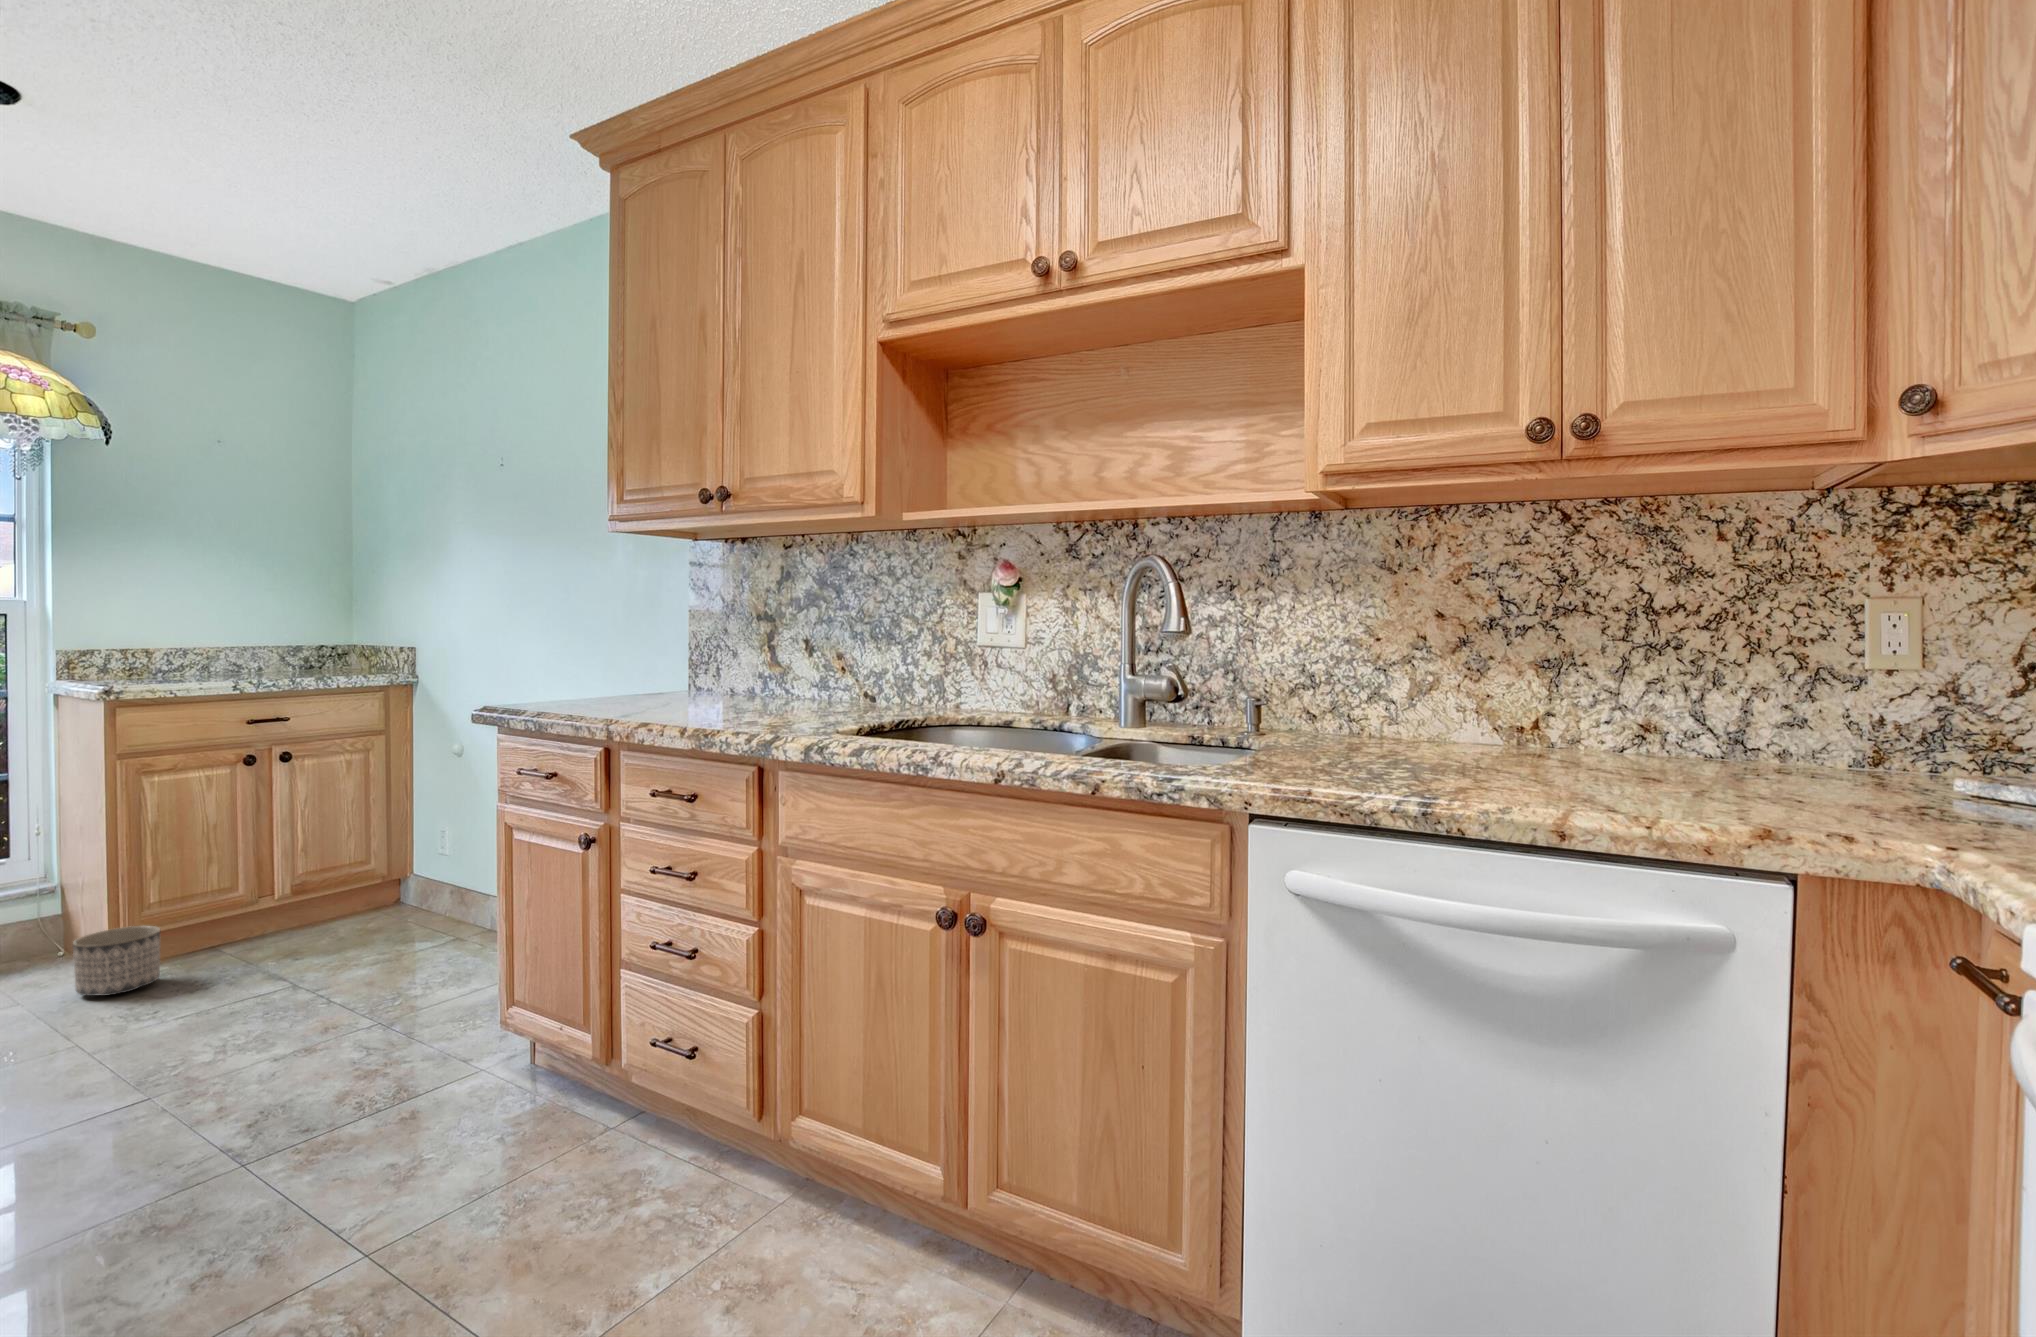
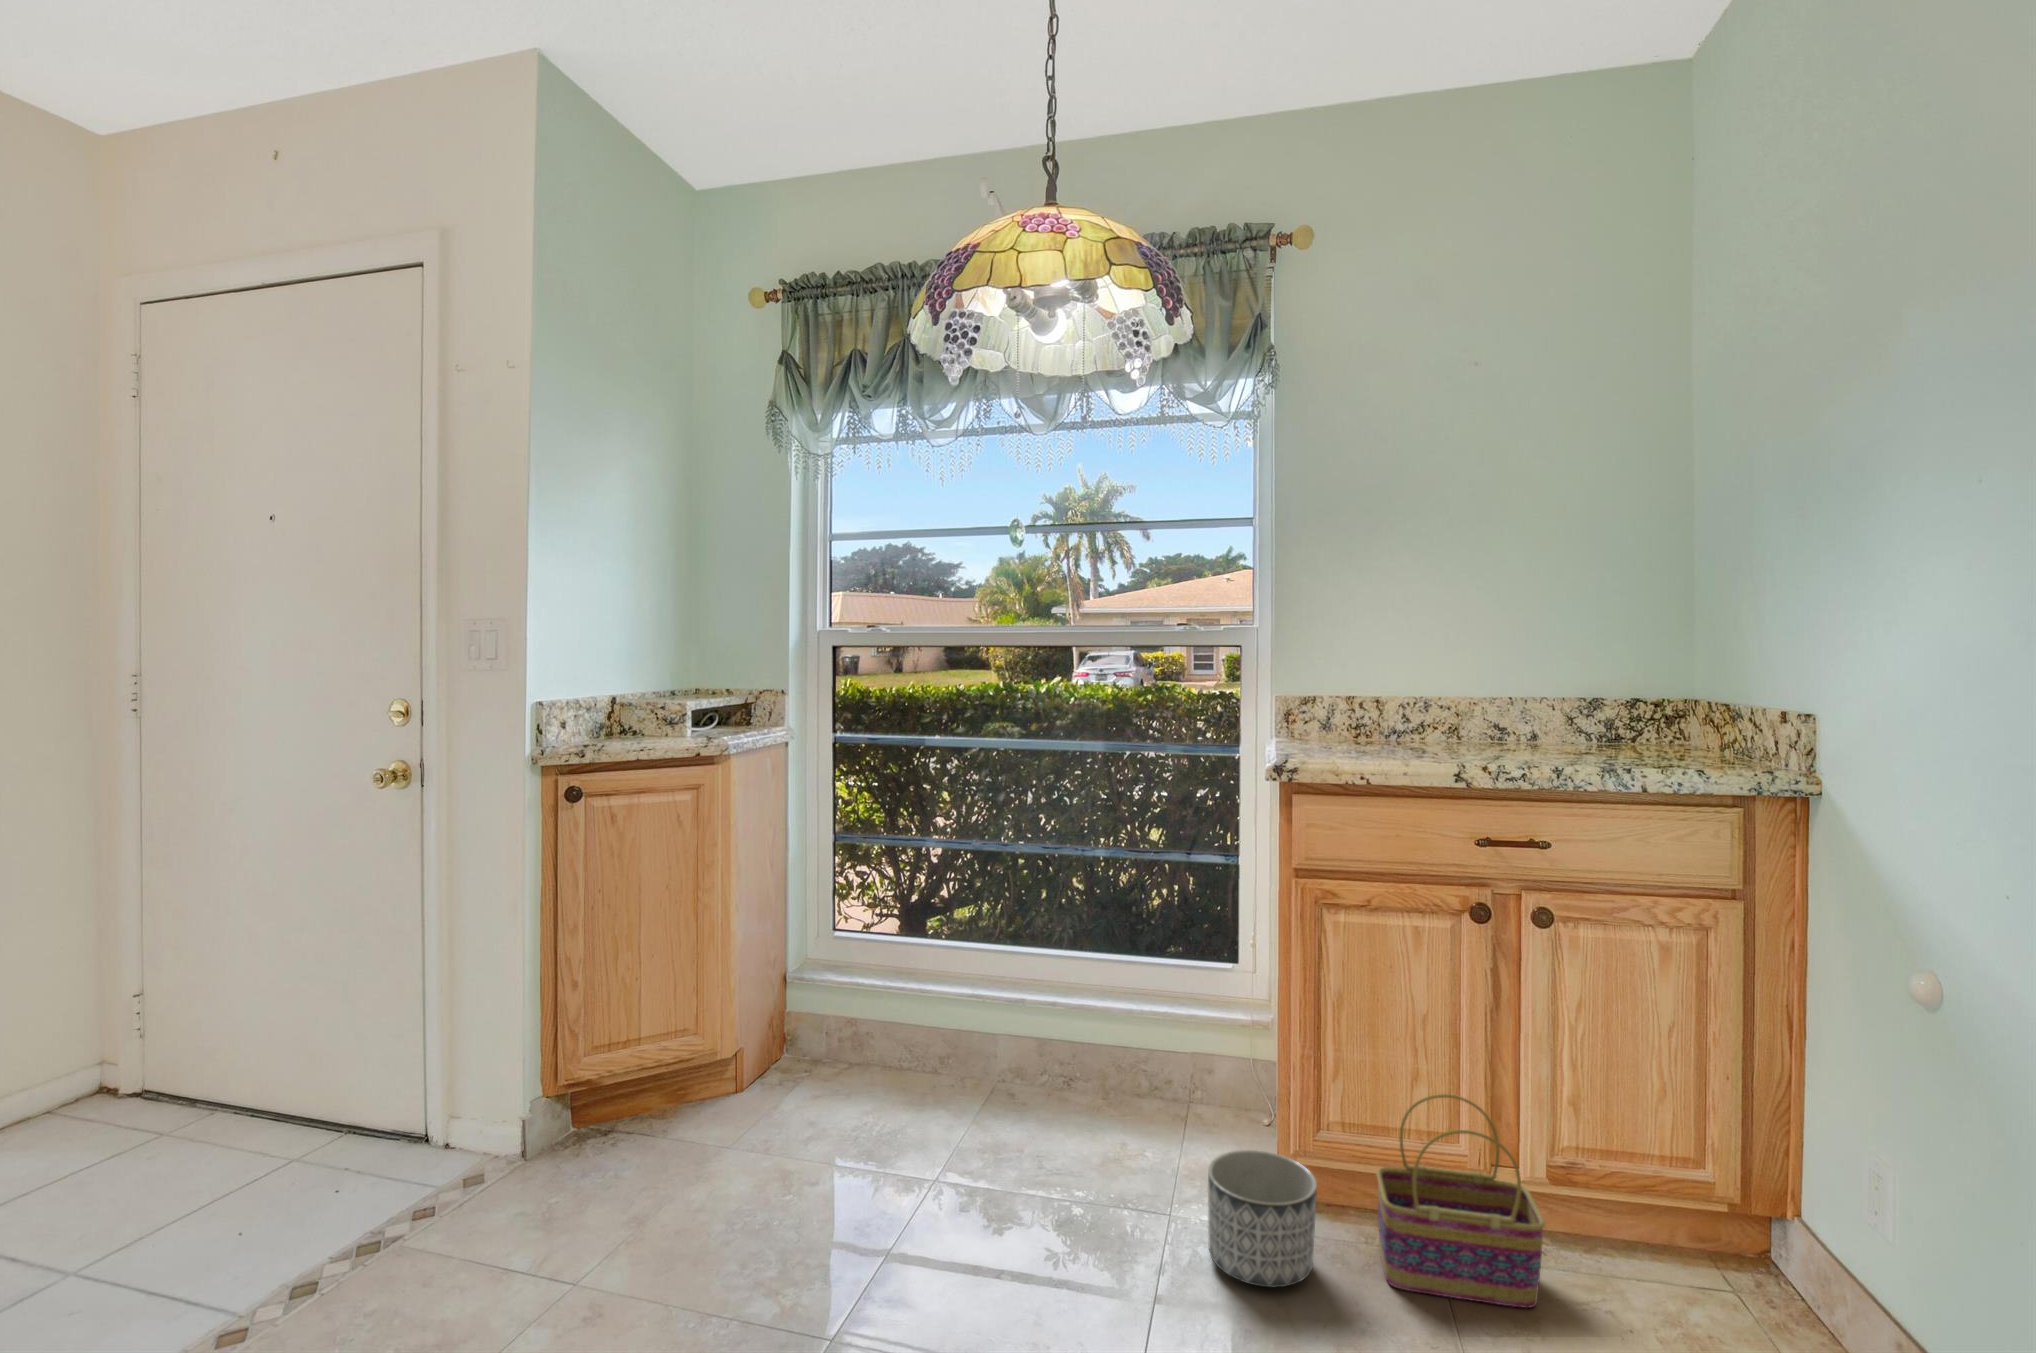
basket: none [192,863,301,967] -> present [1377,1094,1545,1308]

